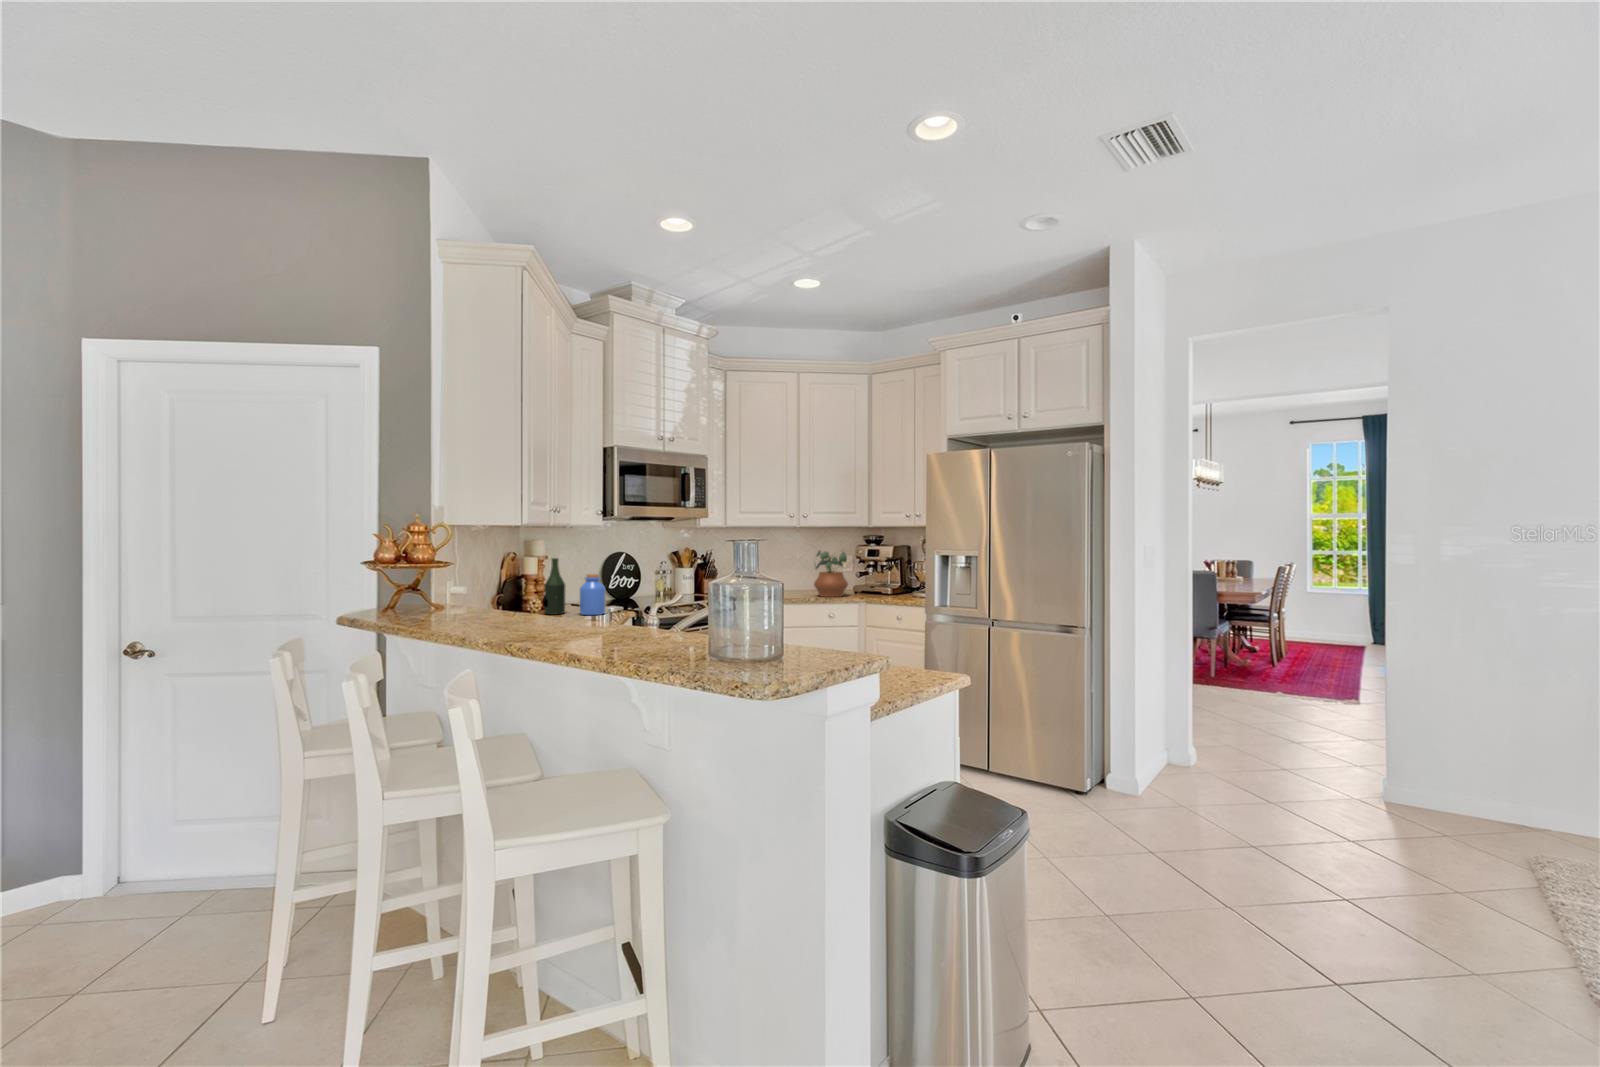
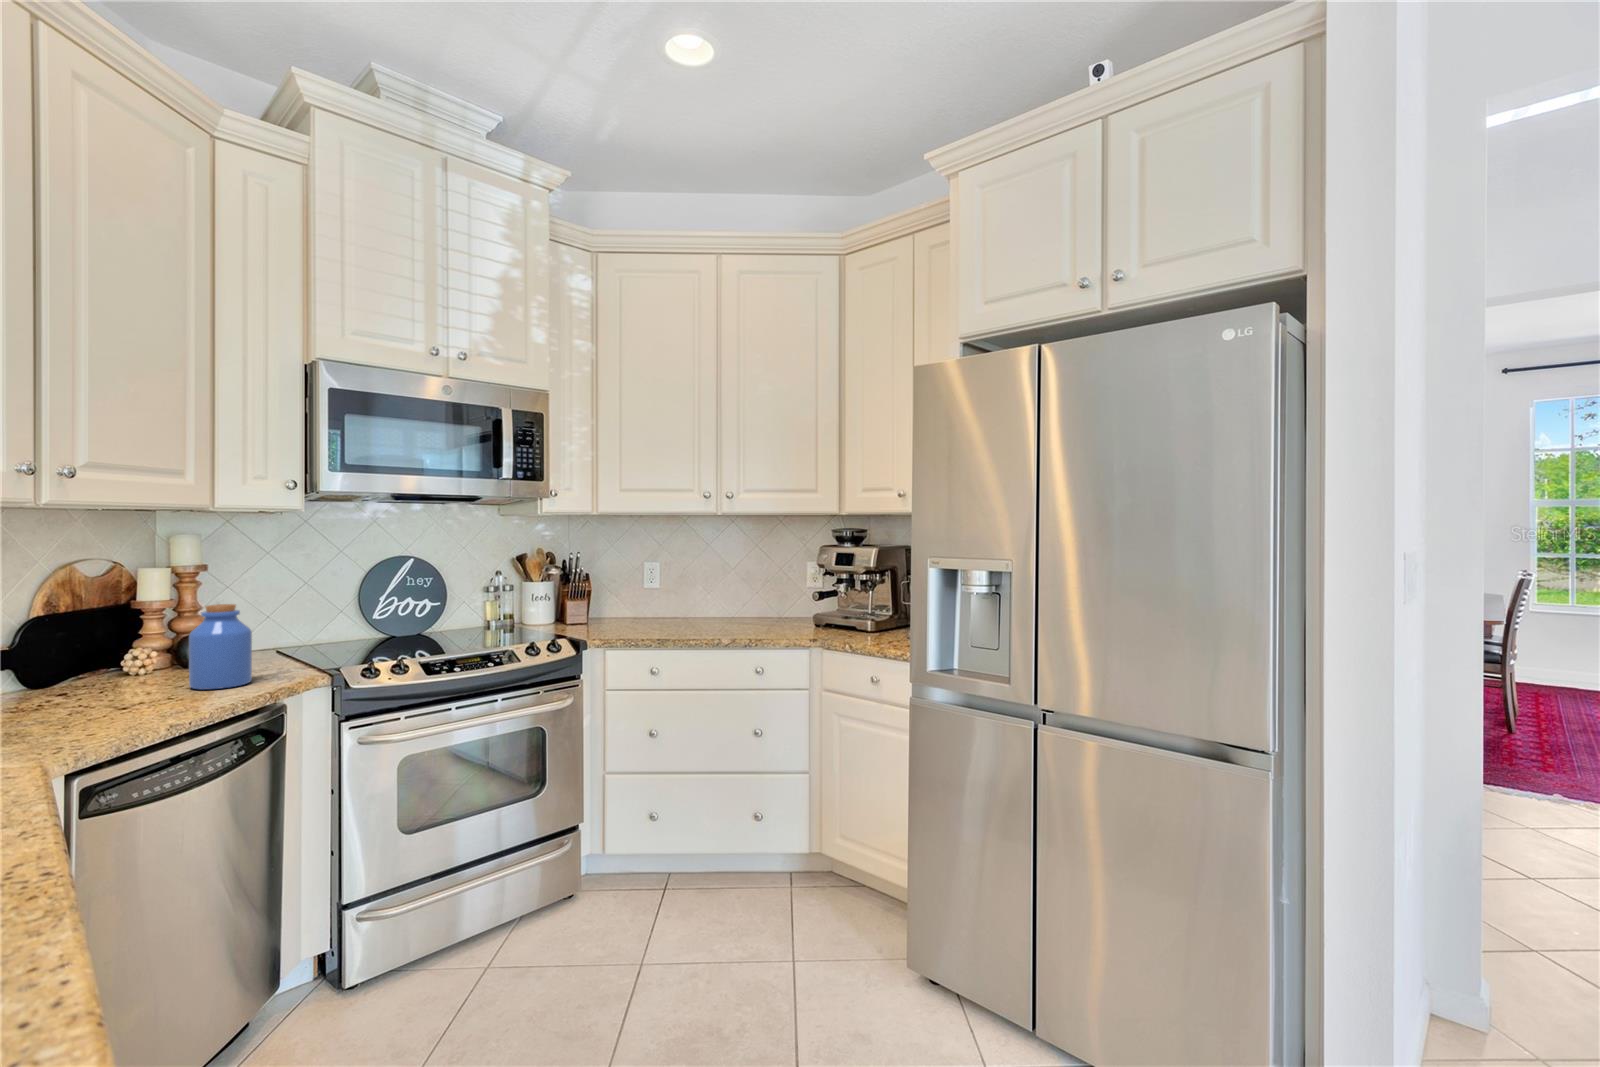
potted plant: present [814,551,848,597] -> none [734,553,795,636]
bottle: present [544,558,565,615] -> none [133,572,183,685]

